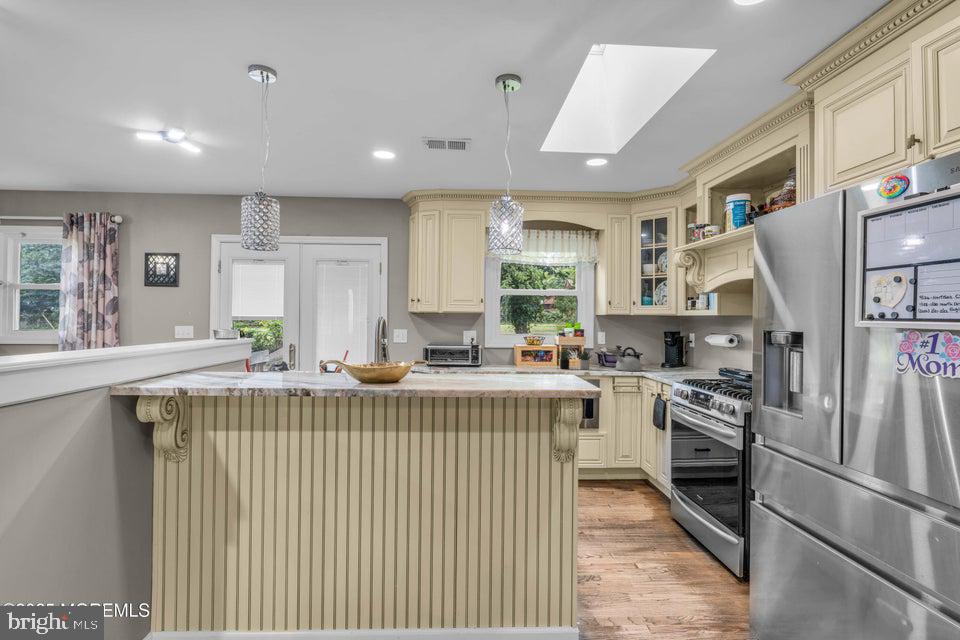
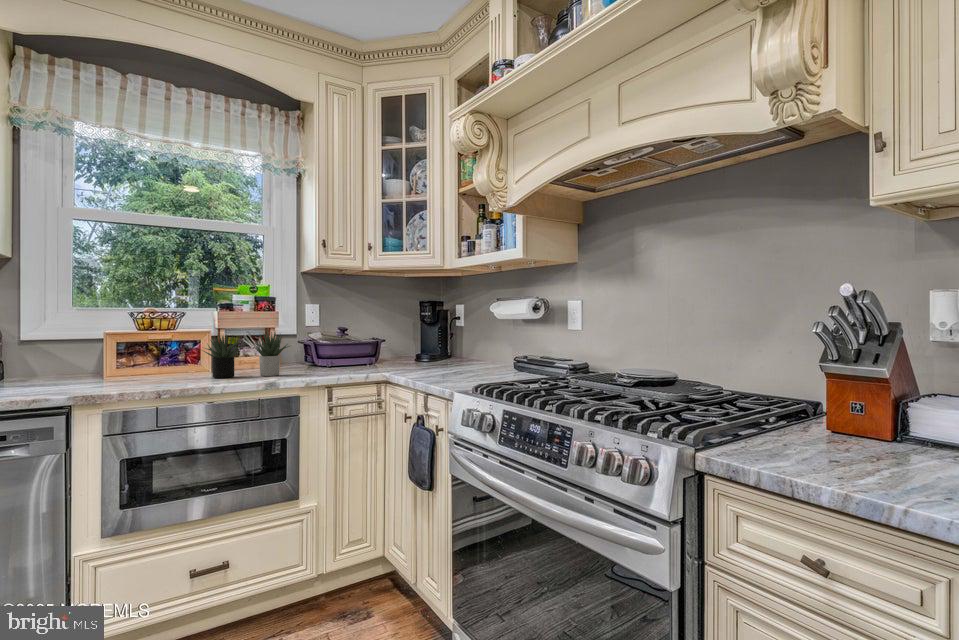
kettle: present [615,347,642,371] -> none [333,326,386,373]

